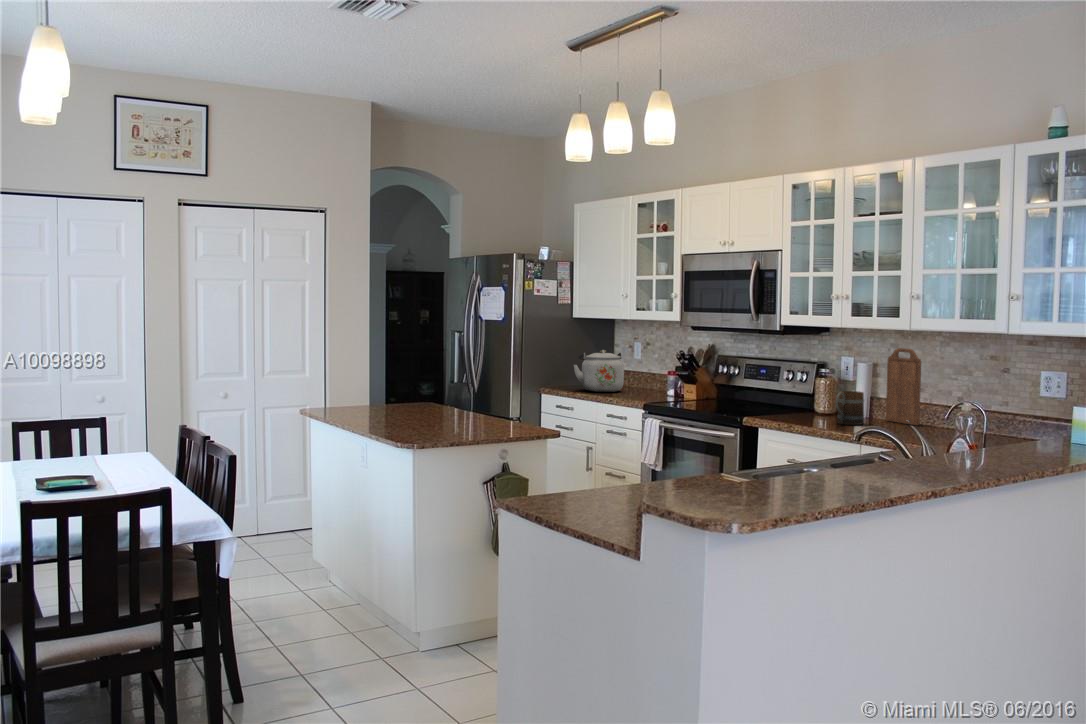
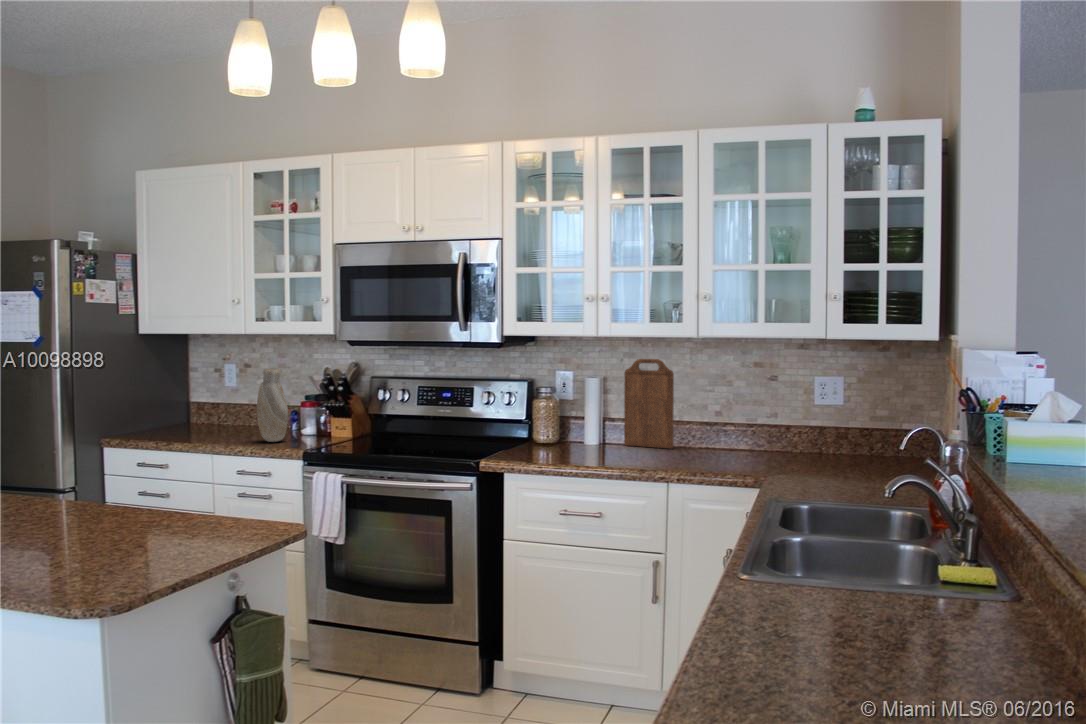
vase: none [627,345,649,398] -> present [257,369,288,442]
kettle: present [574,350,624,392] -> none [159,377,233,437]
mug: present [836,391,864,425] -> none [592,414,624,457]

